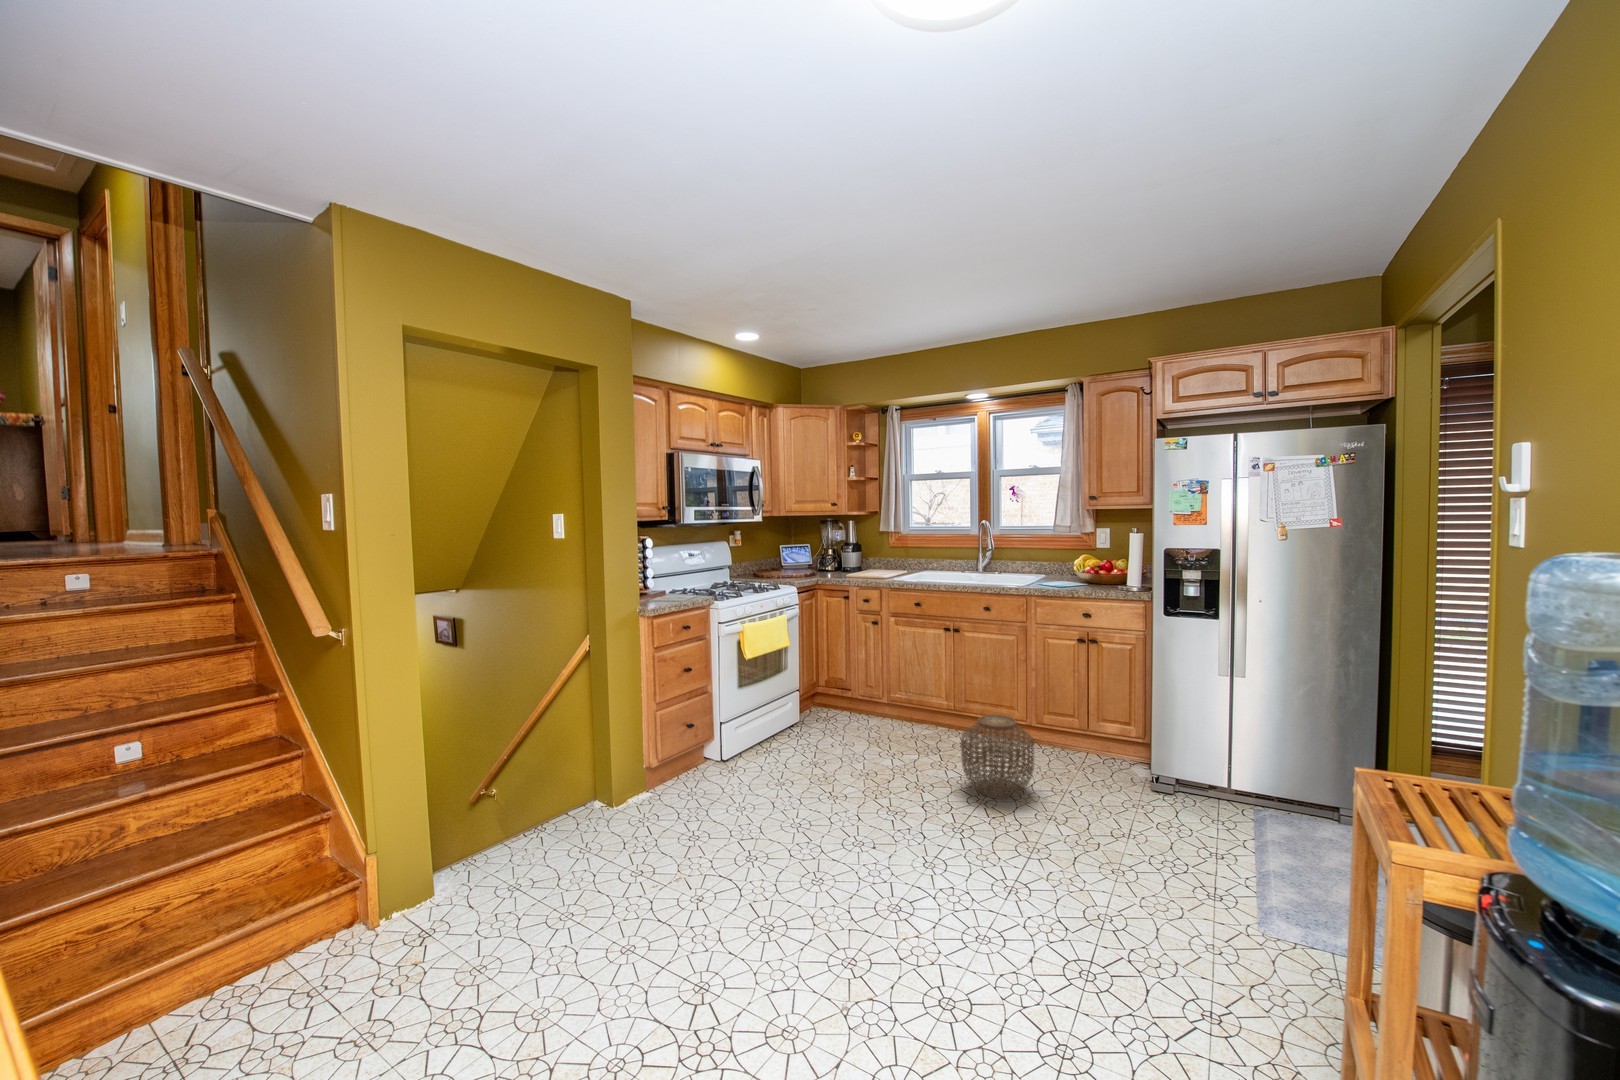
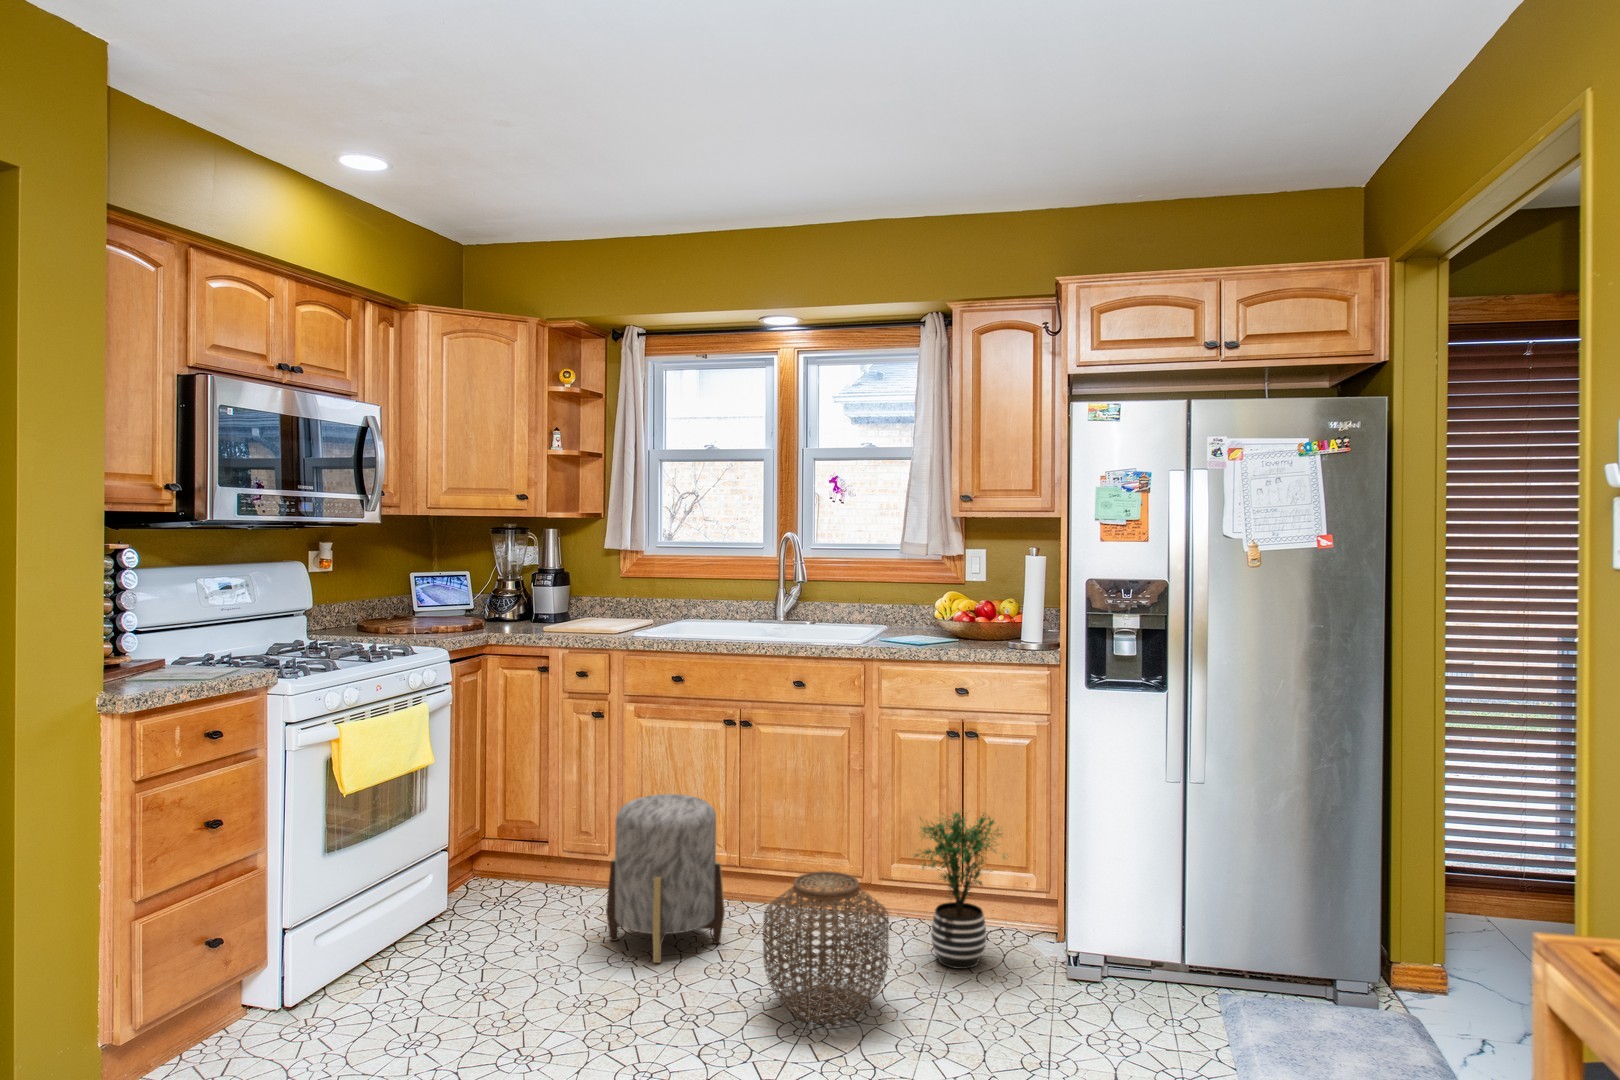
stool: none [880,668,945,758] -> present [606,794,725,963]
potted plant: none [1051,684,1114,778] -> present [914,813,1005,969]

